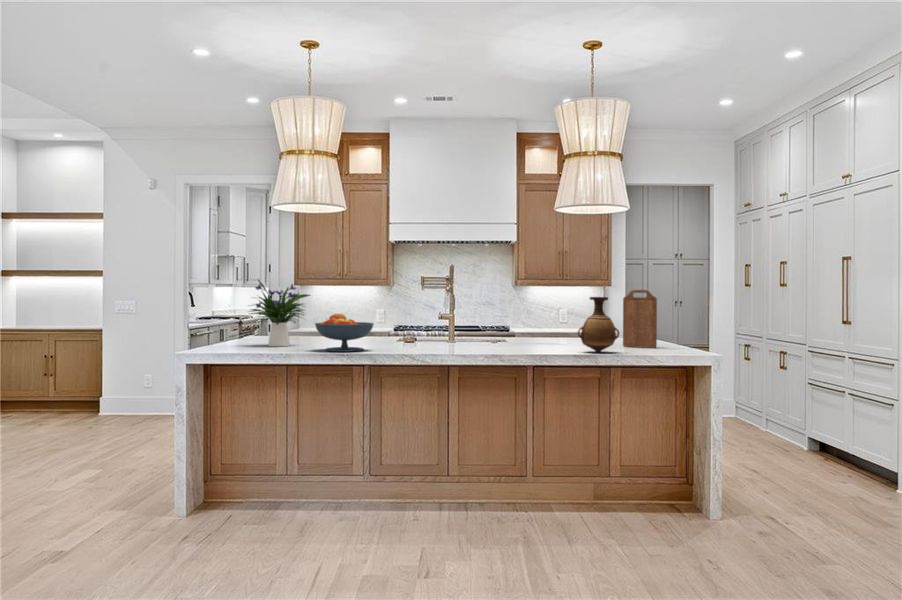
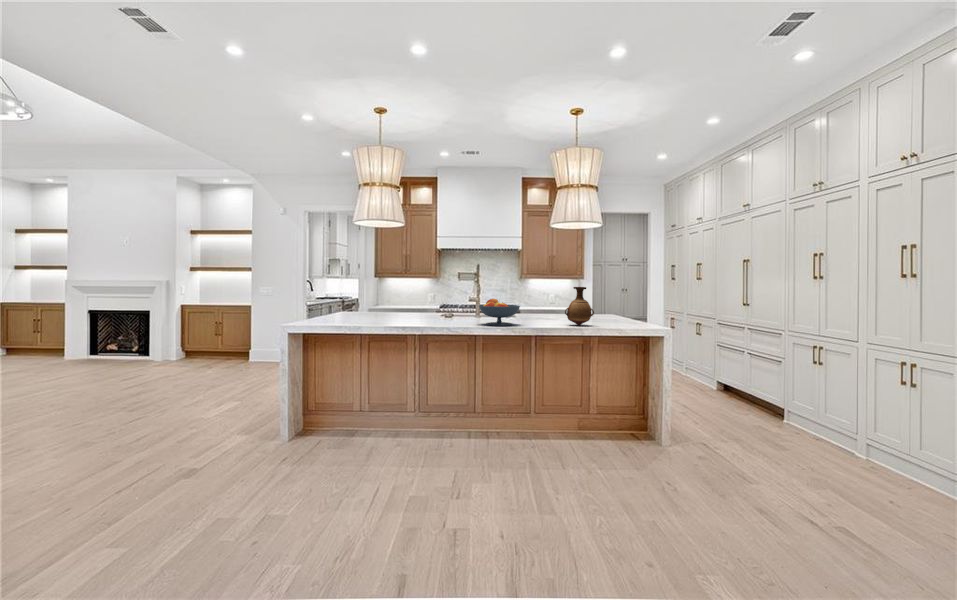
flower arrangement: present [251,280,310,346] -> none [337,273,381,320]
cutting board: present [623,290,657,348] -> none [595,282,619,322]
fruit bowl: present [315,314,374,352] -> present [479,299,520,326]

